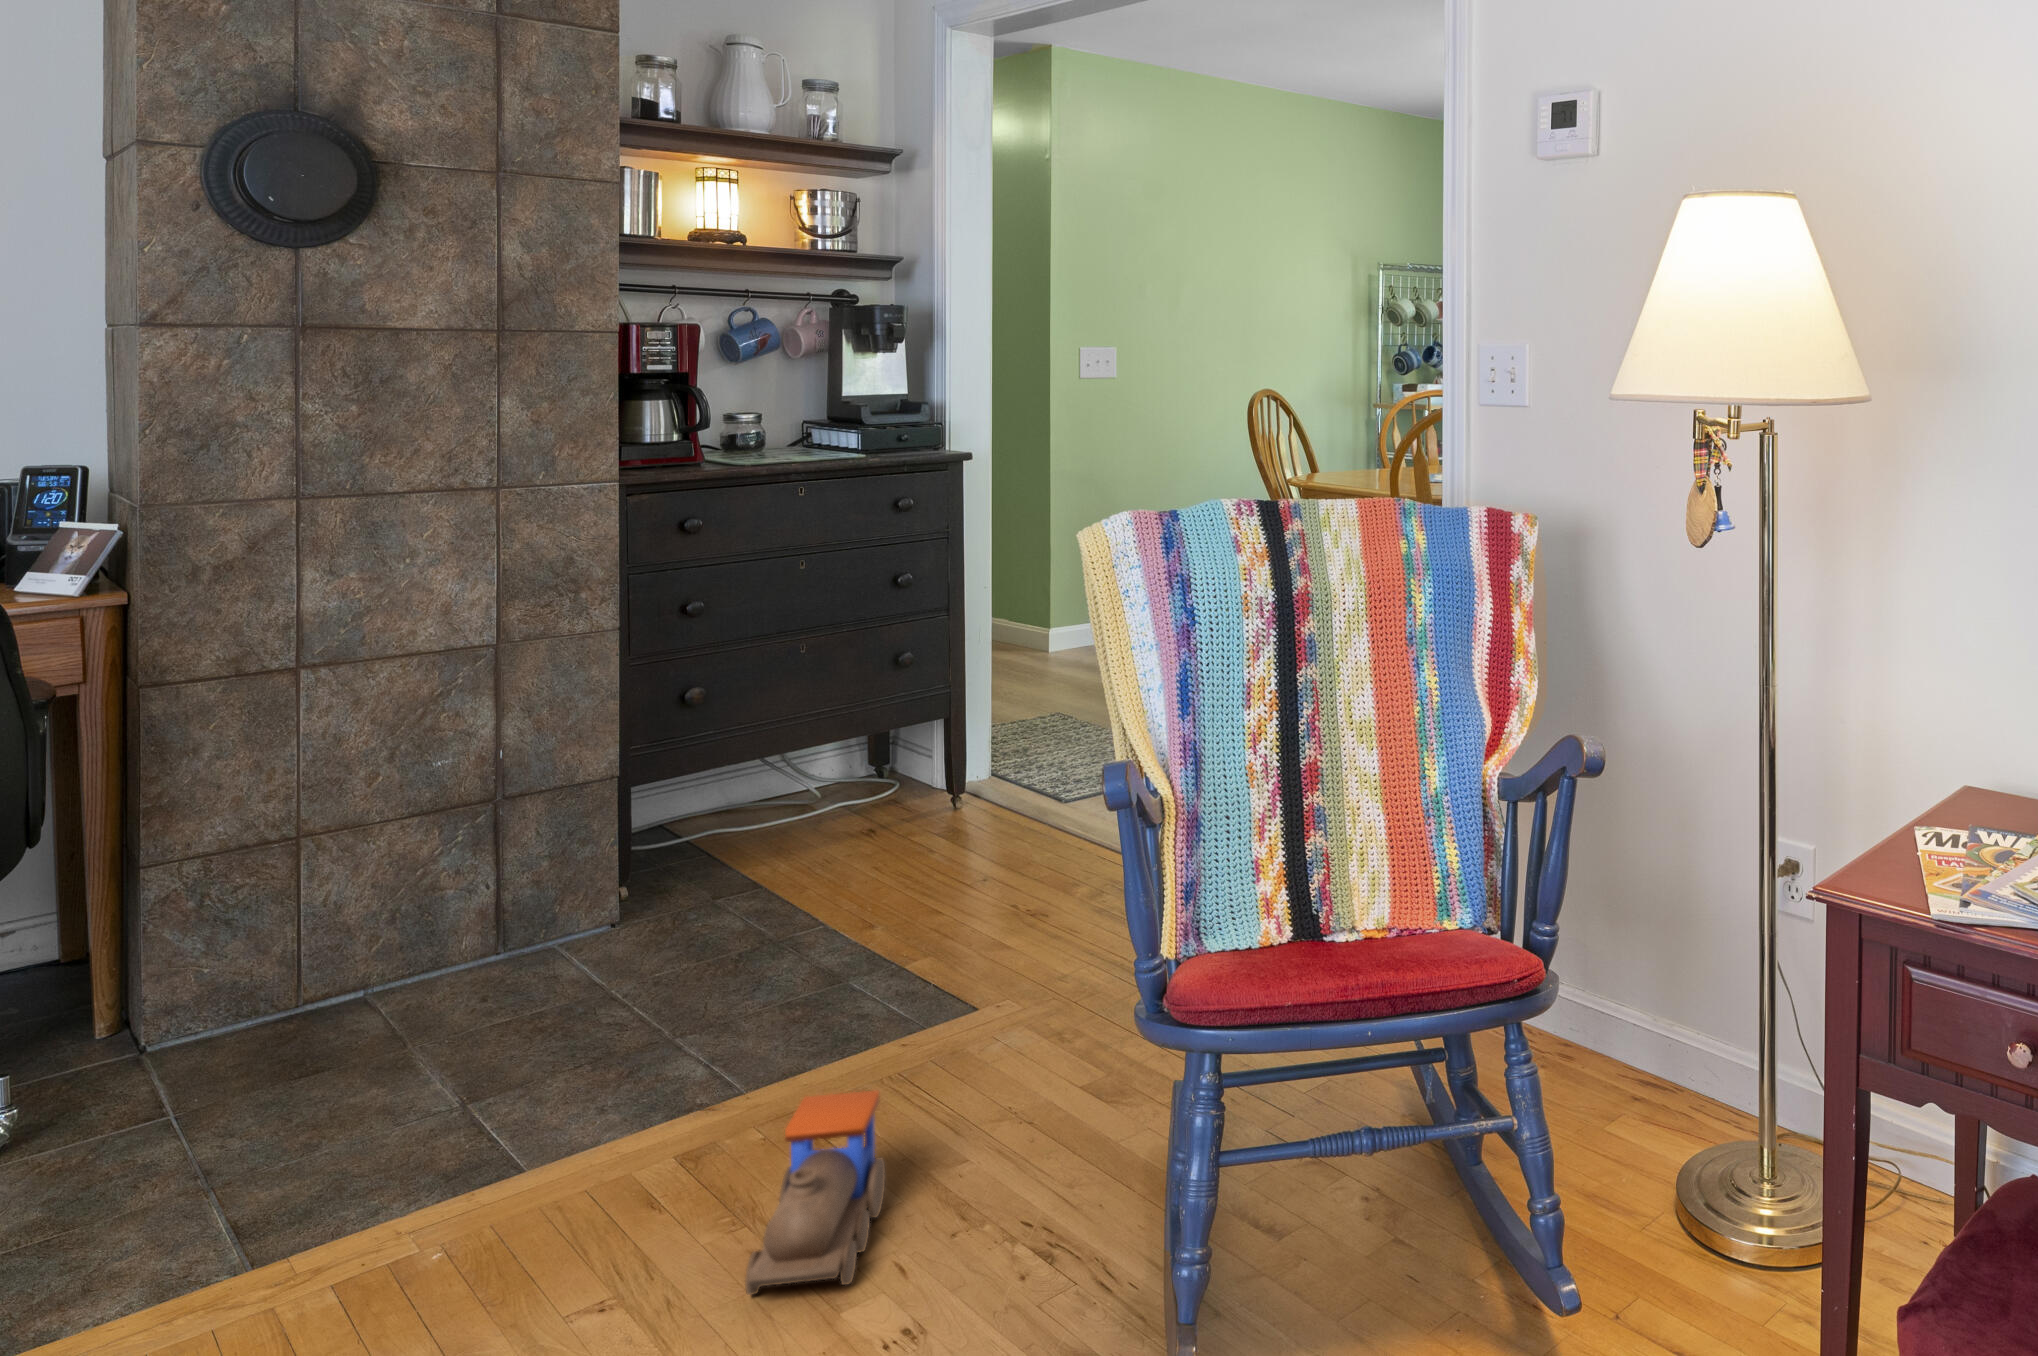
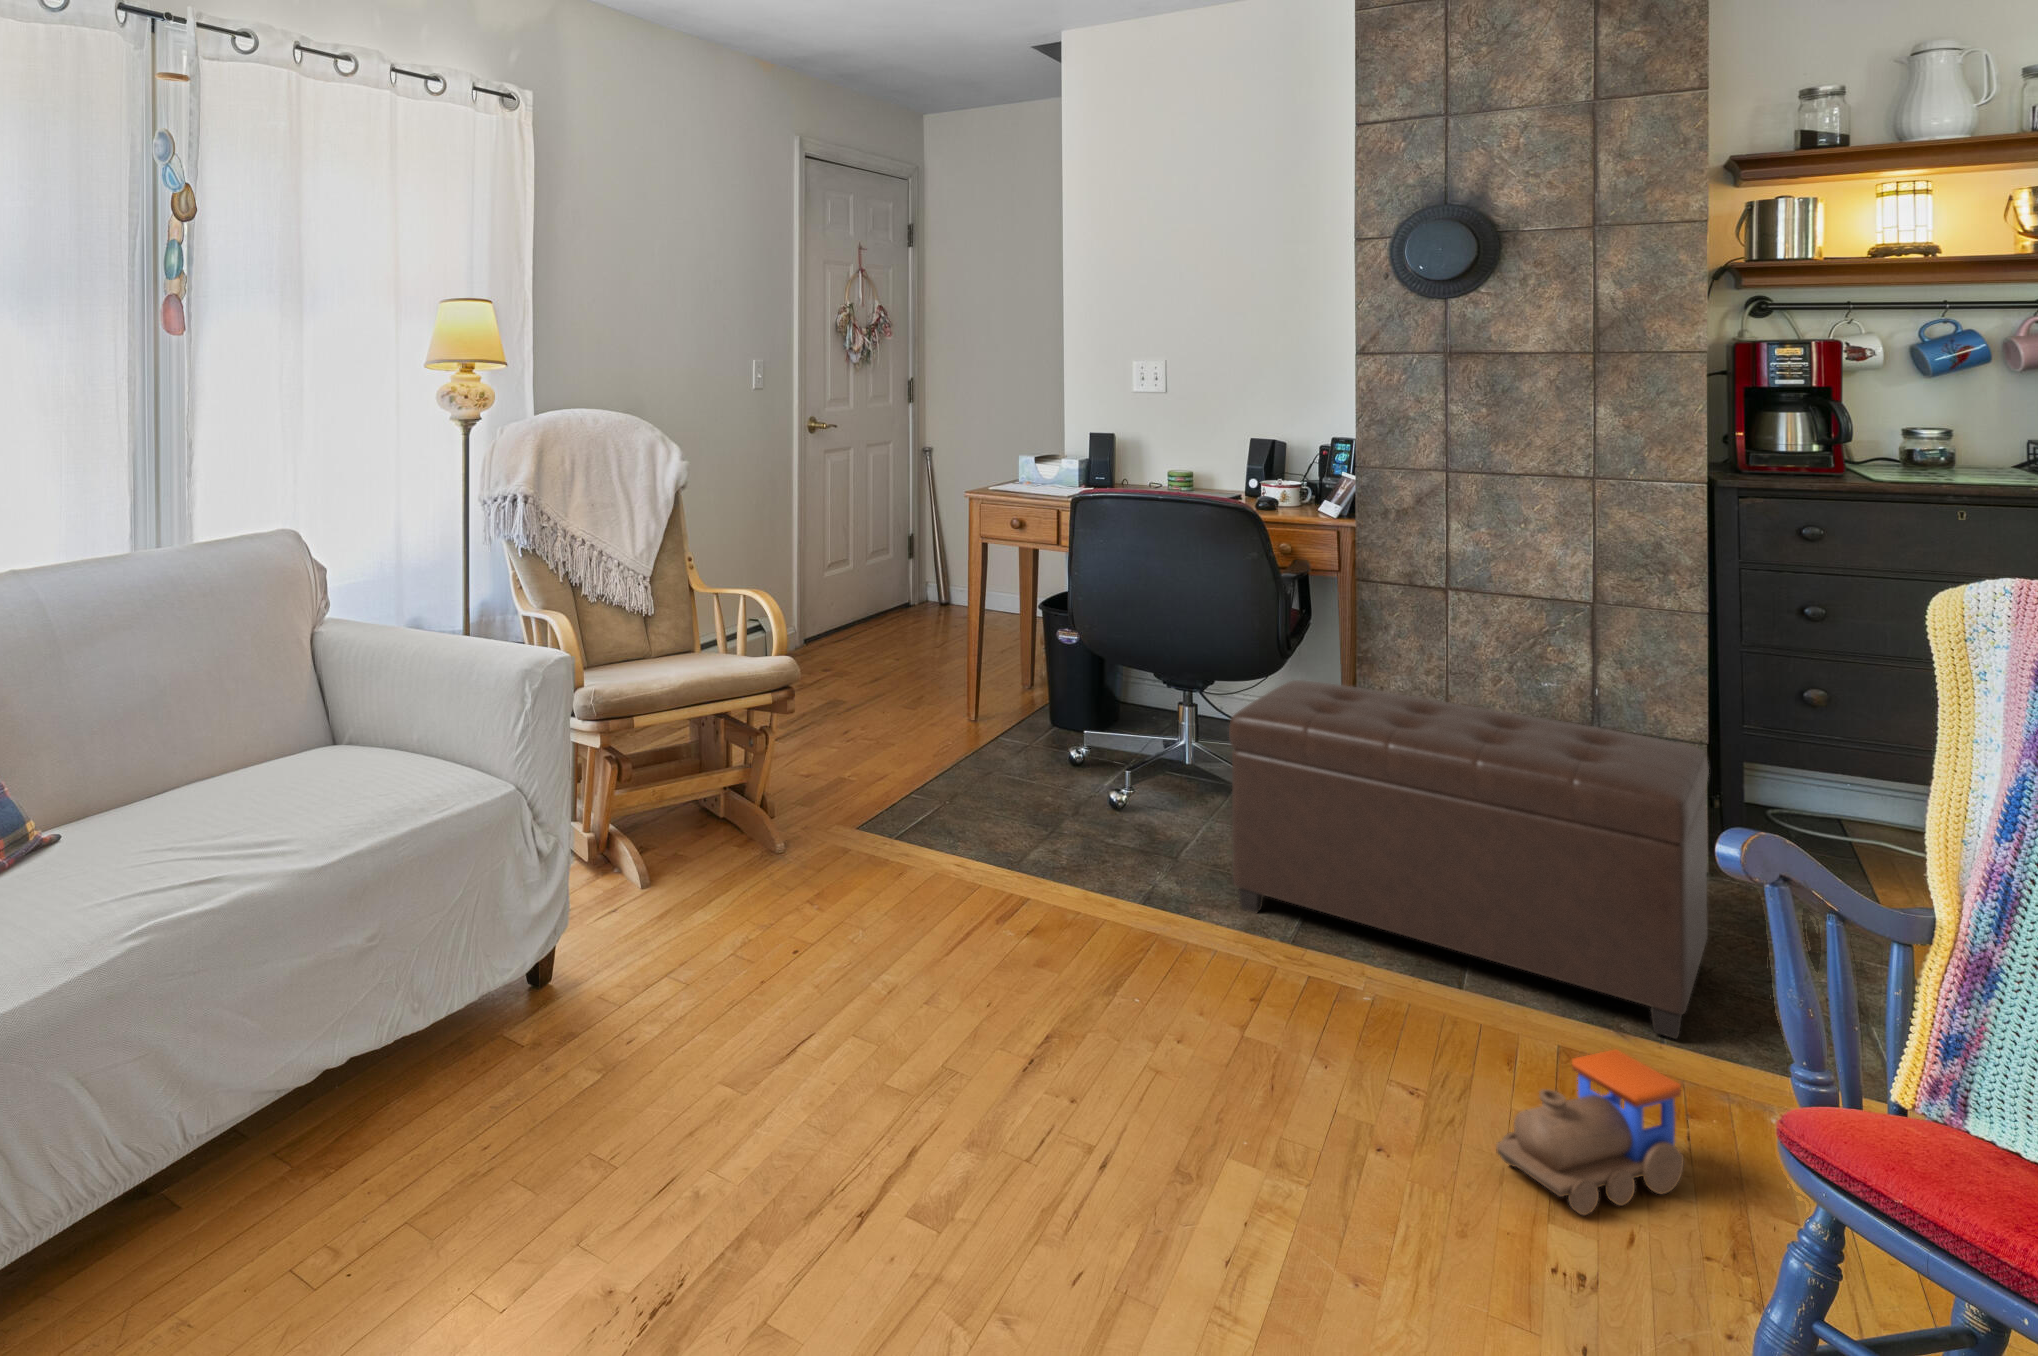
ottoman: none [81,766,761,1270] -> present [1229,680,1709,1039]

